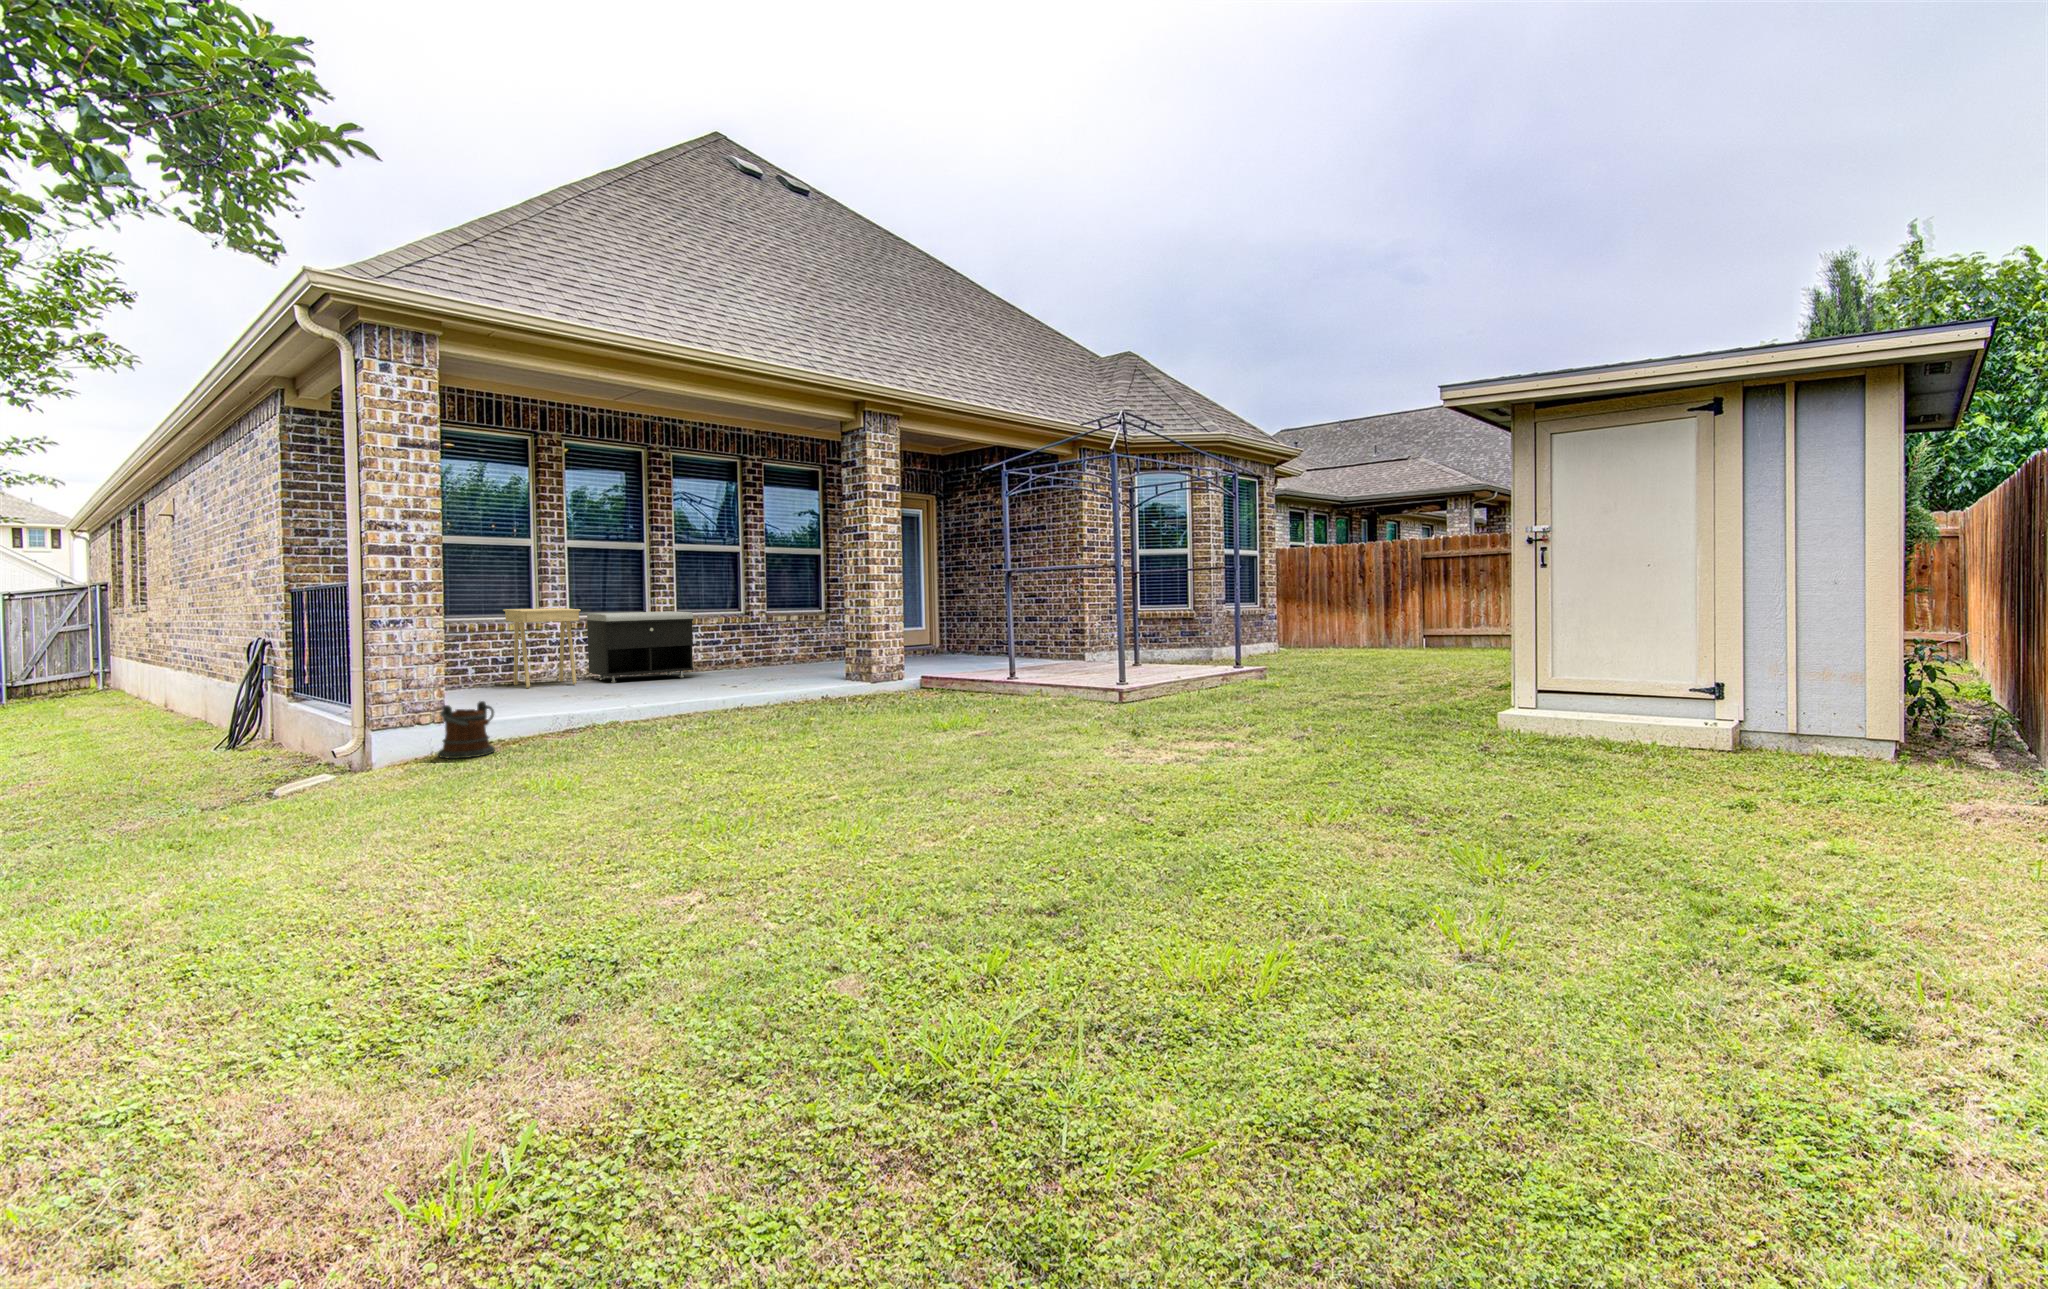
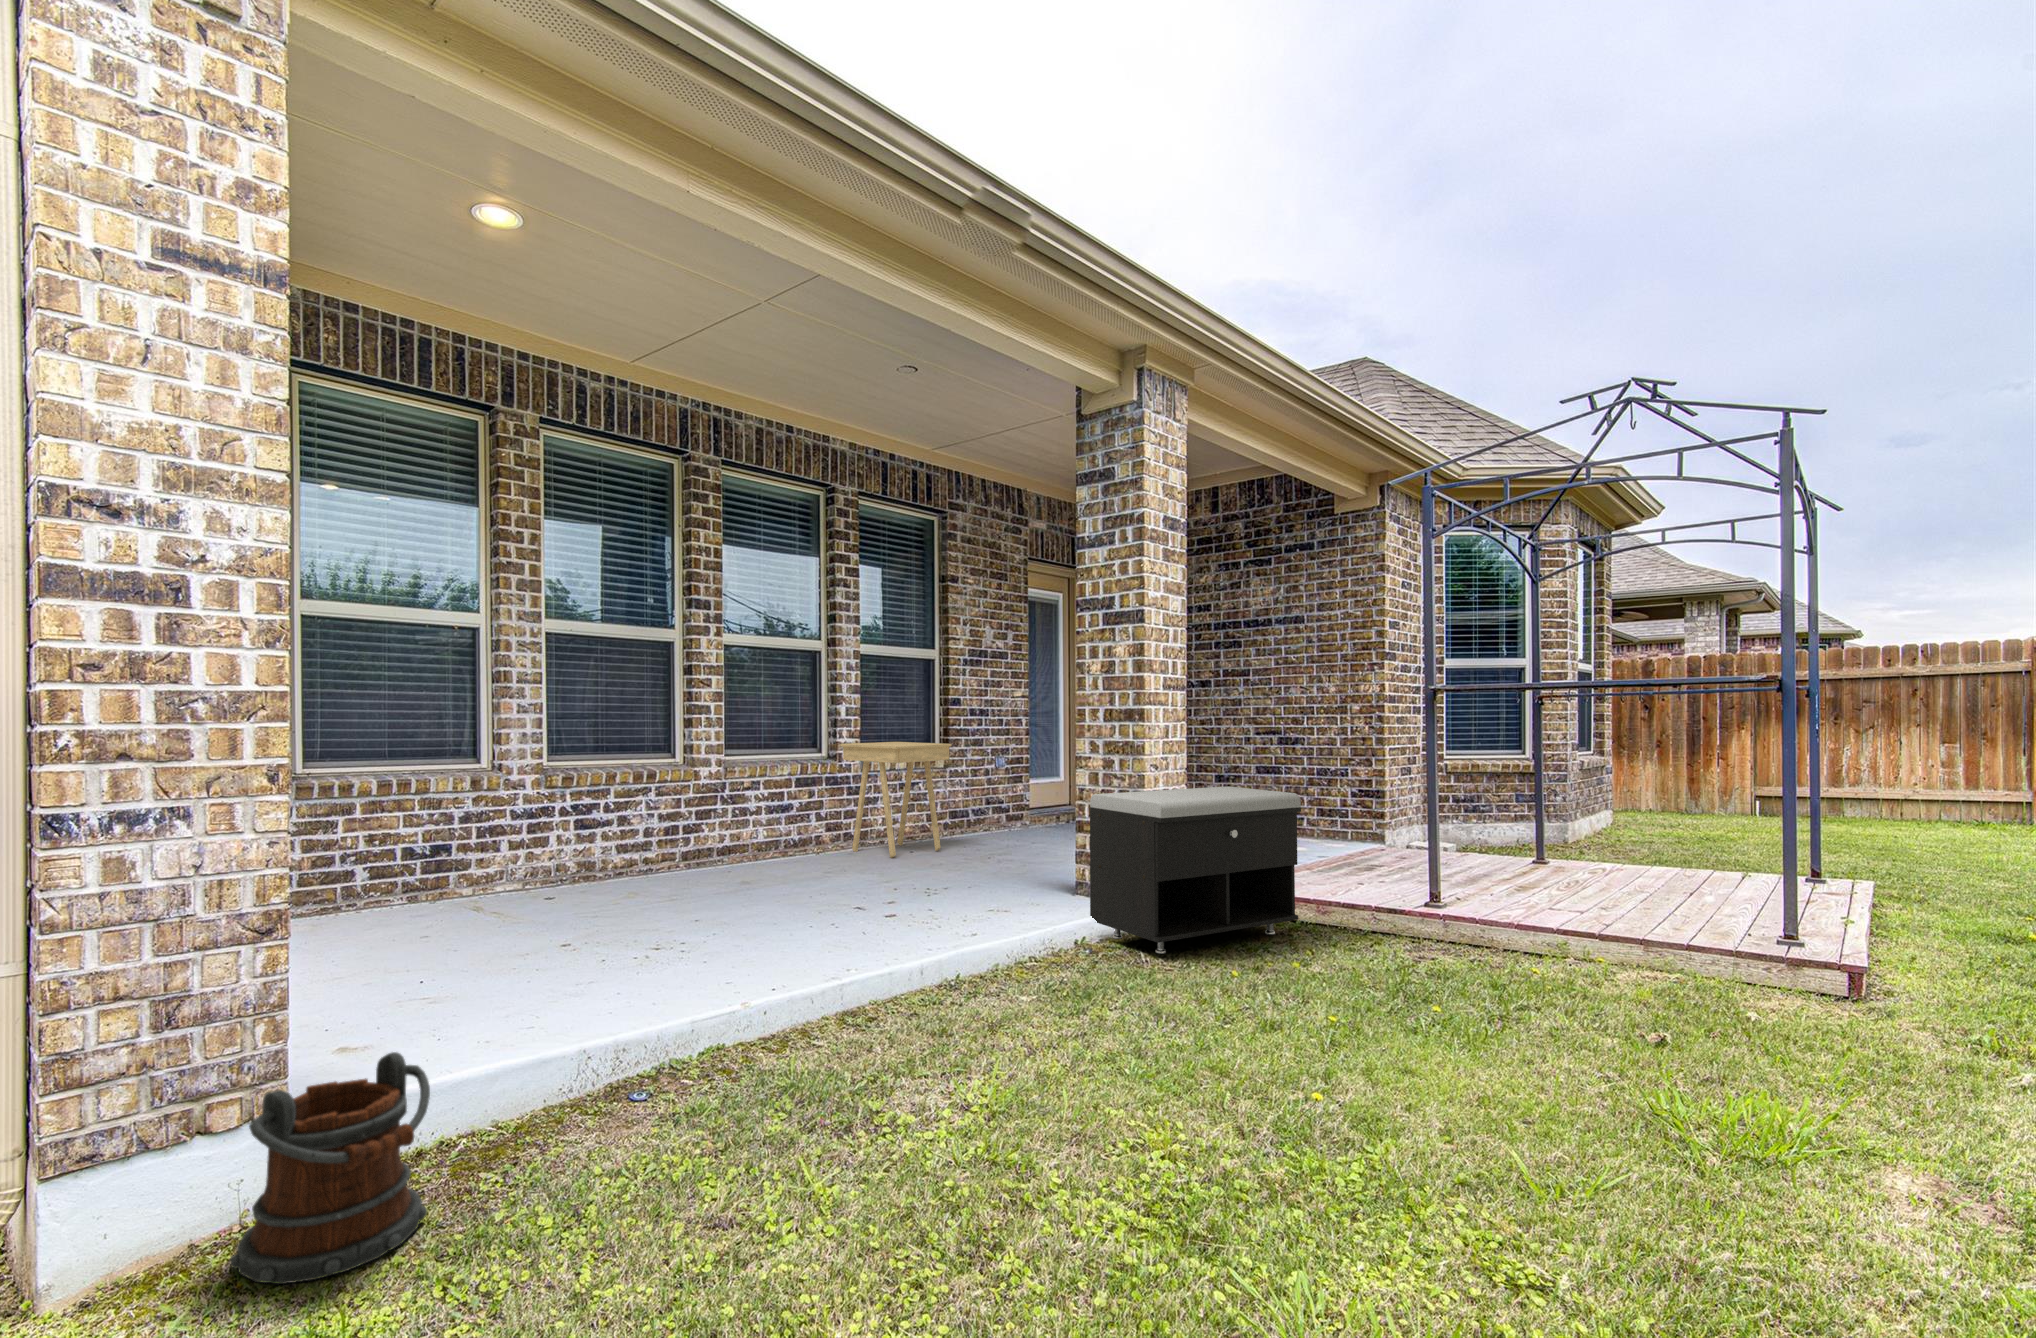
side table: present [503,608,581,688] -> present [840,742,952,858]
storage bench: present [587,611,694,683] -> present [1090,786,1301,954]

